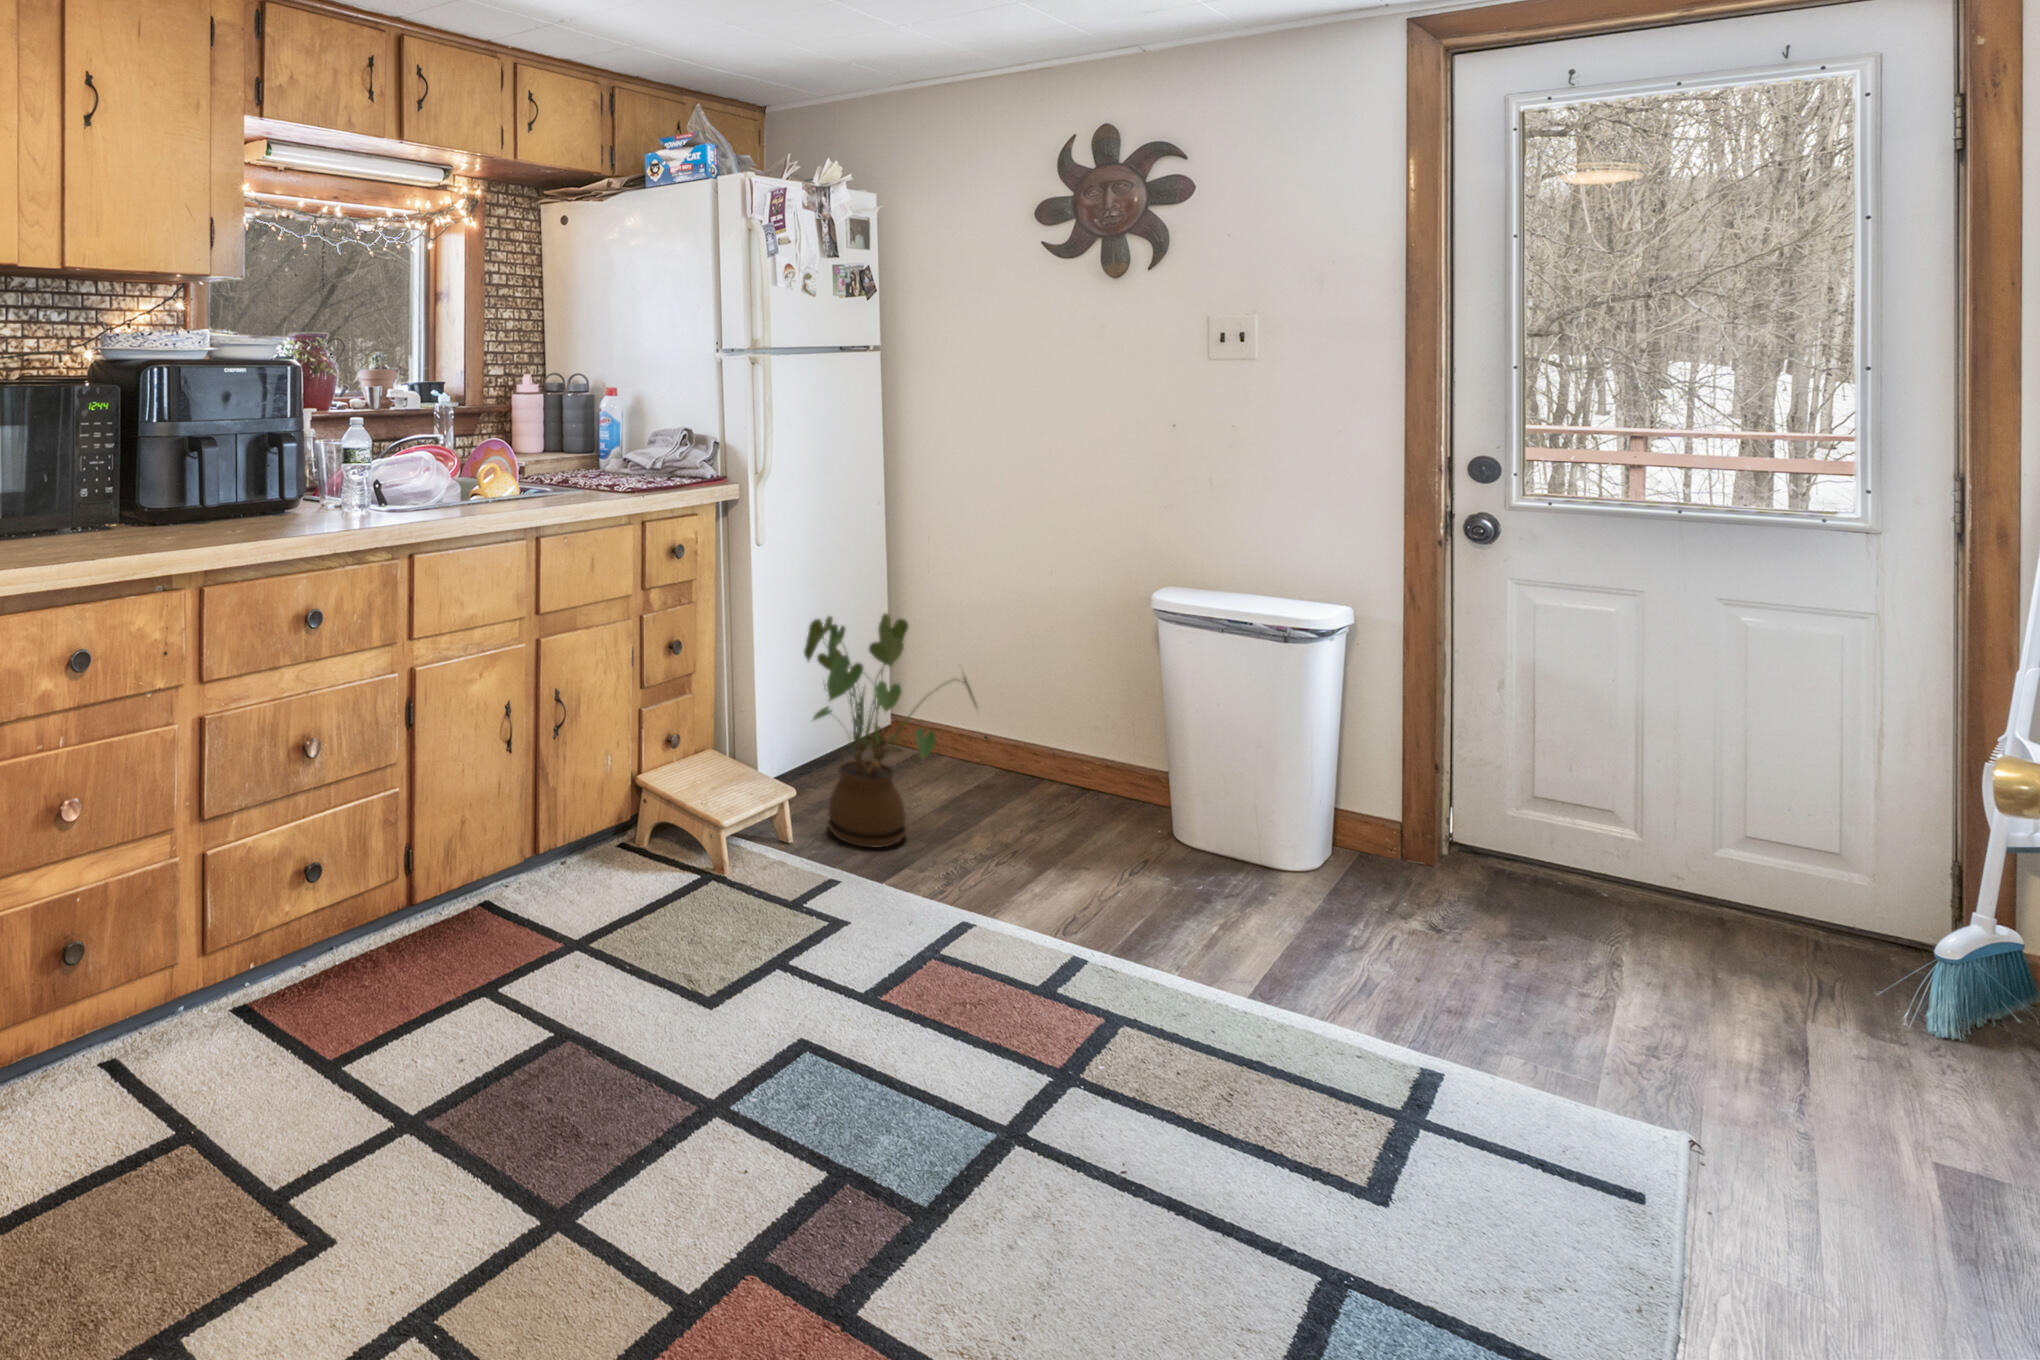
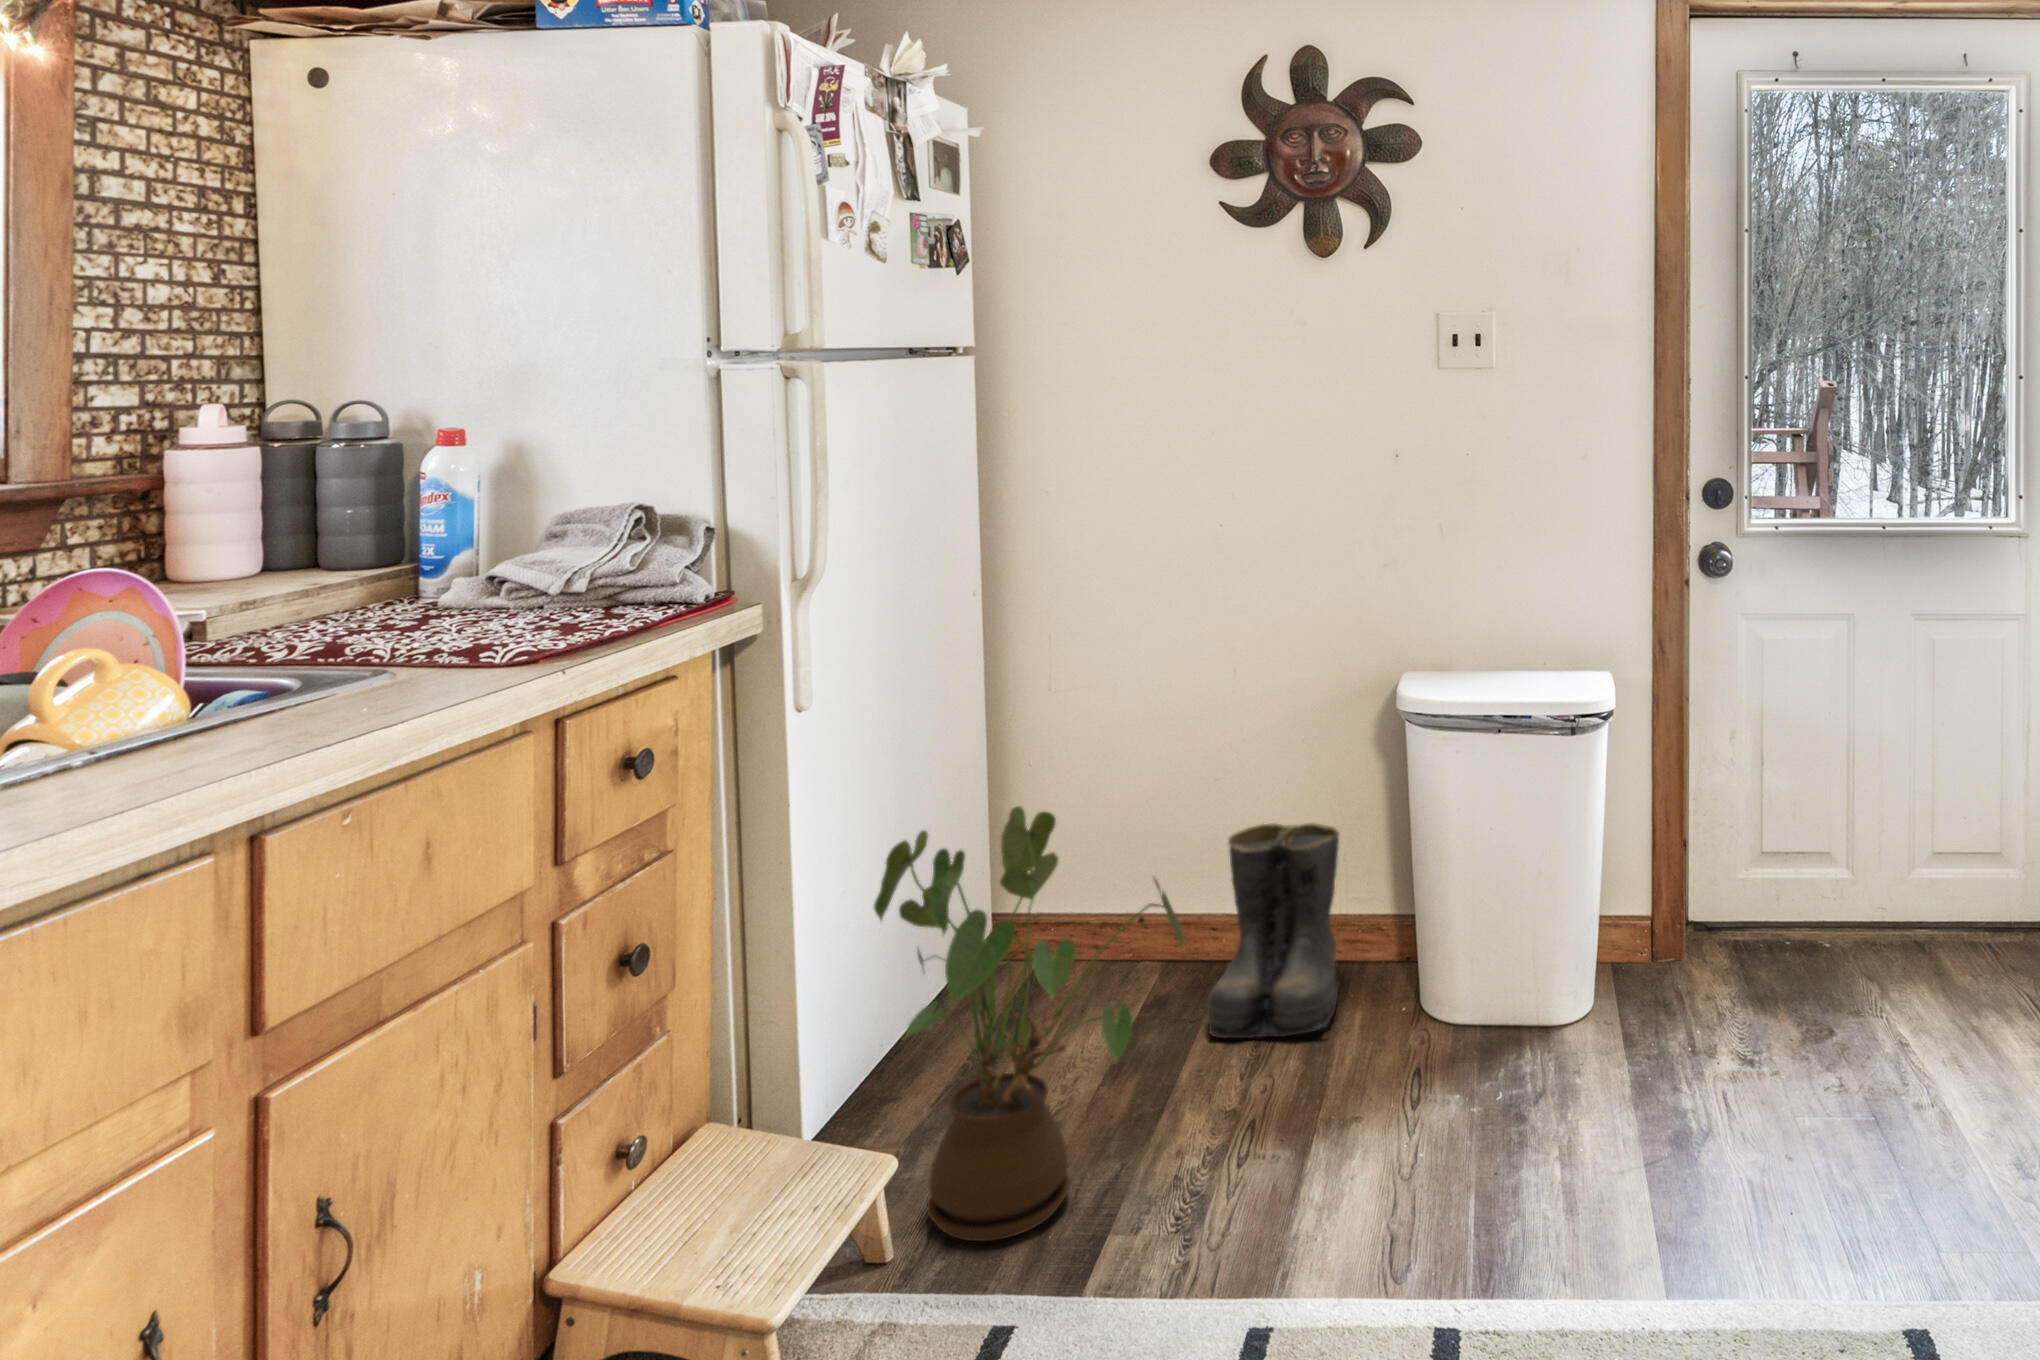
boots: none [1022,668,1134,805] -> present [1206,823,1341,1038]

